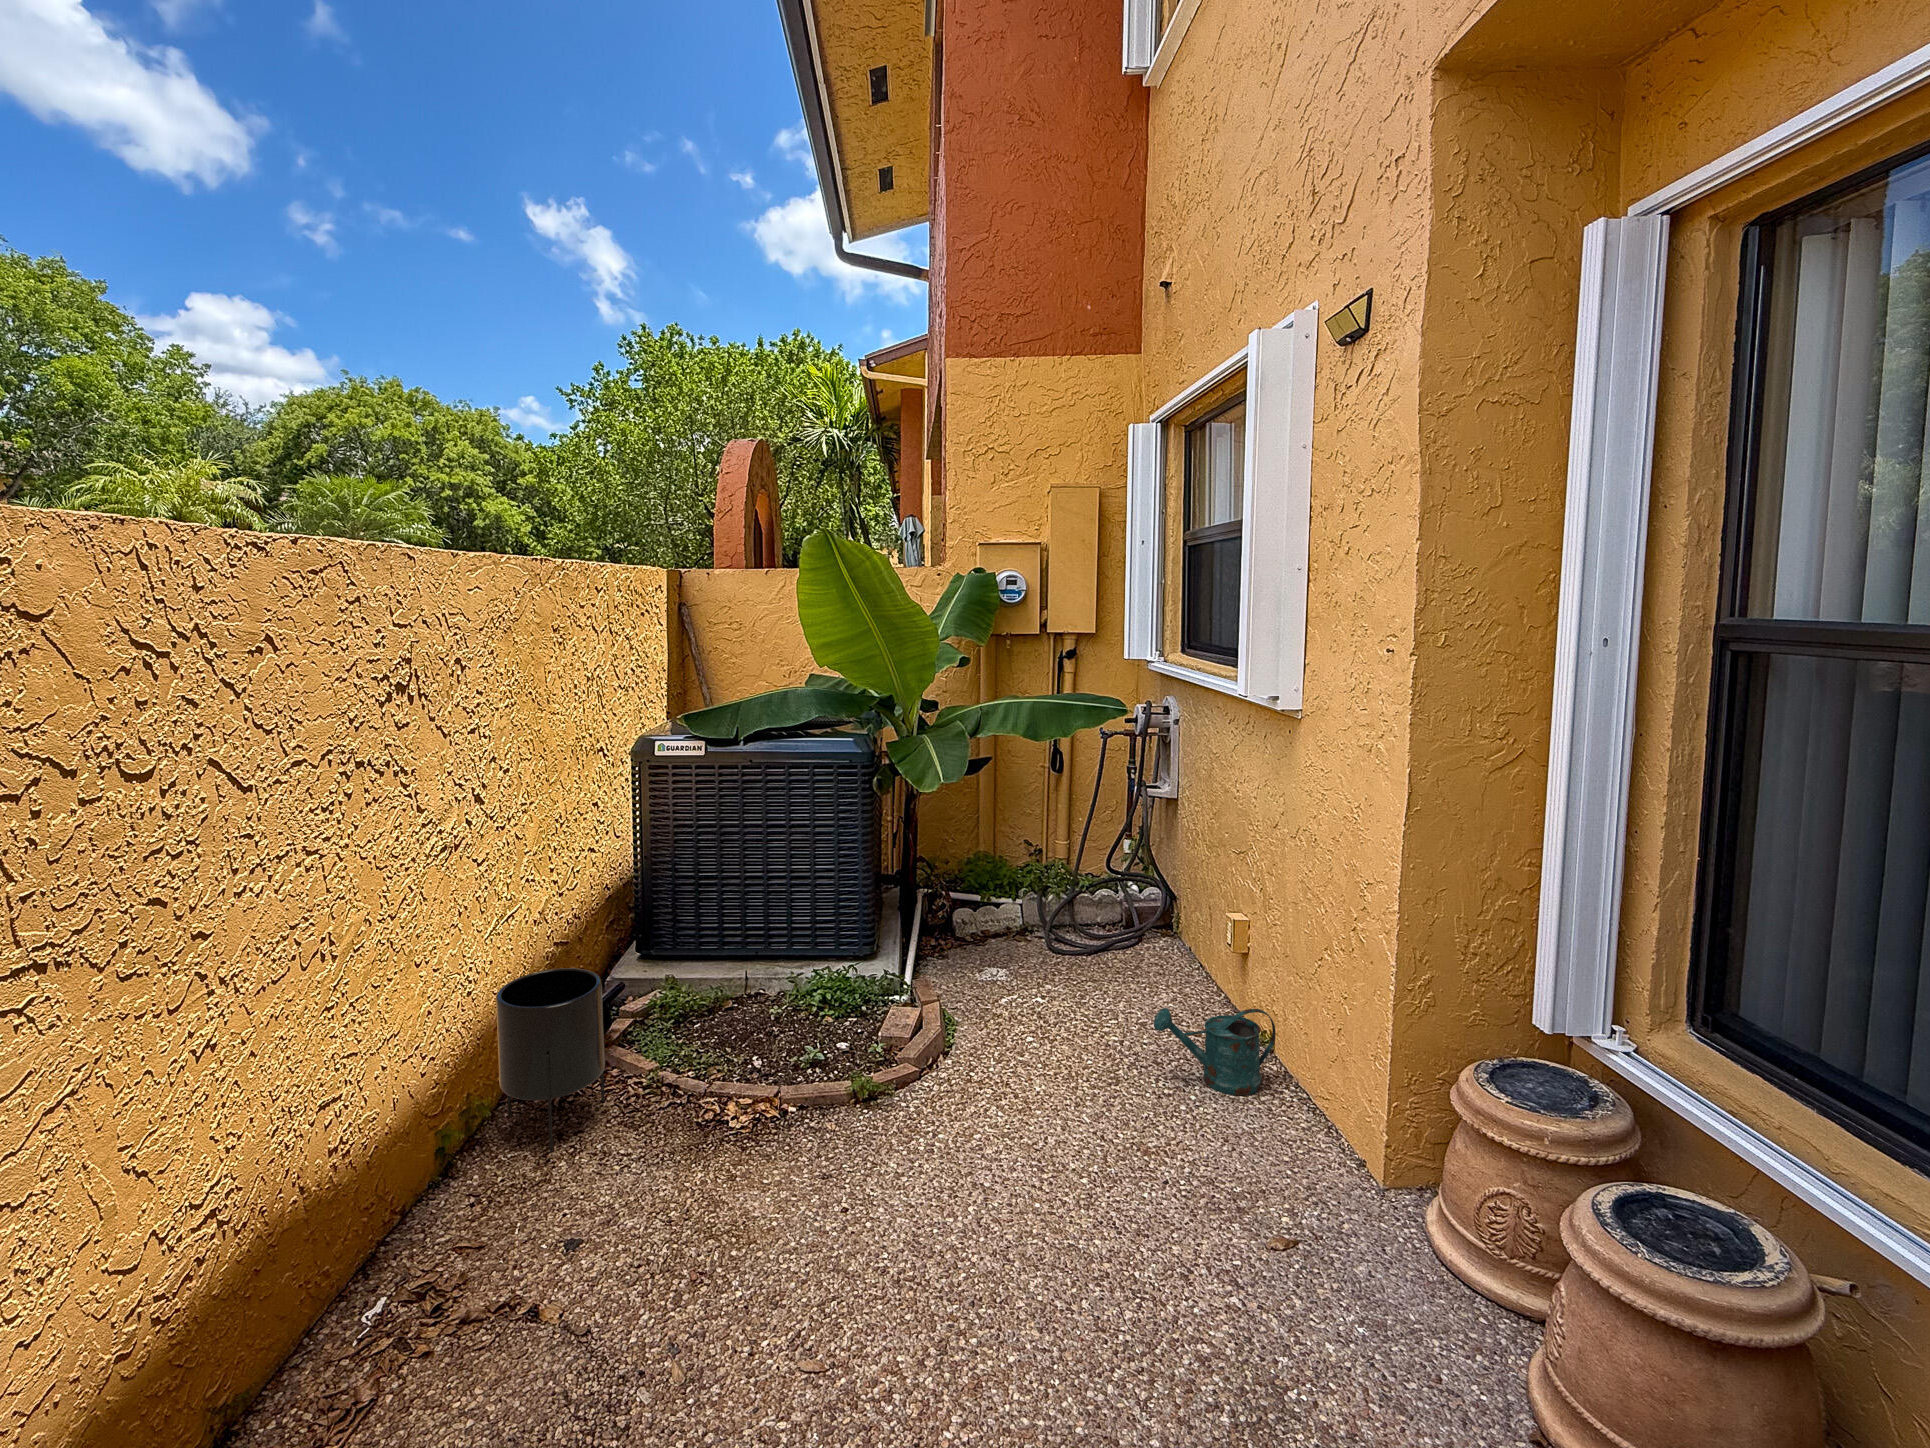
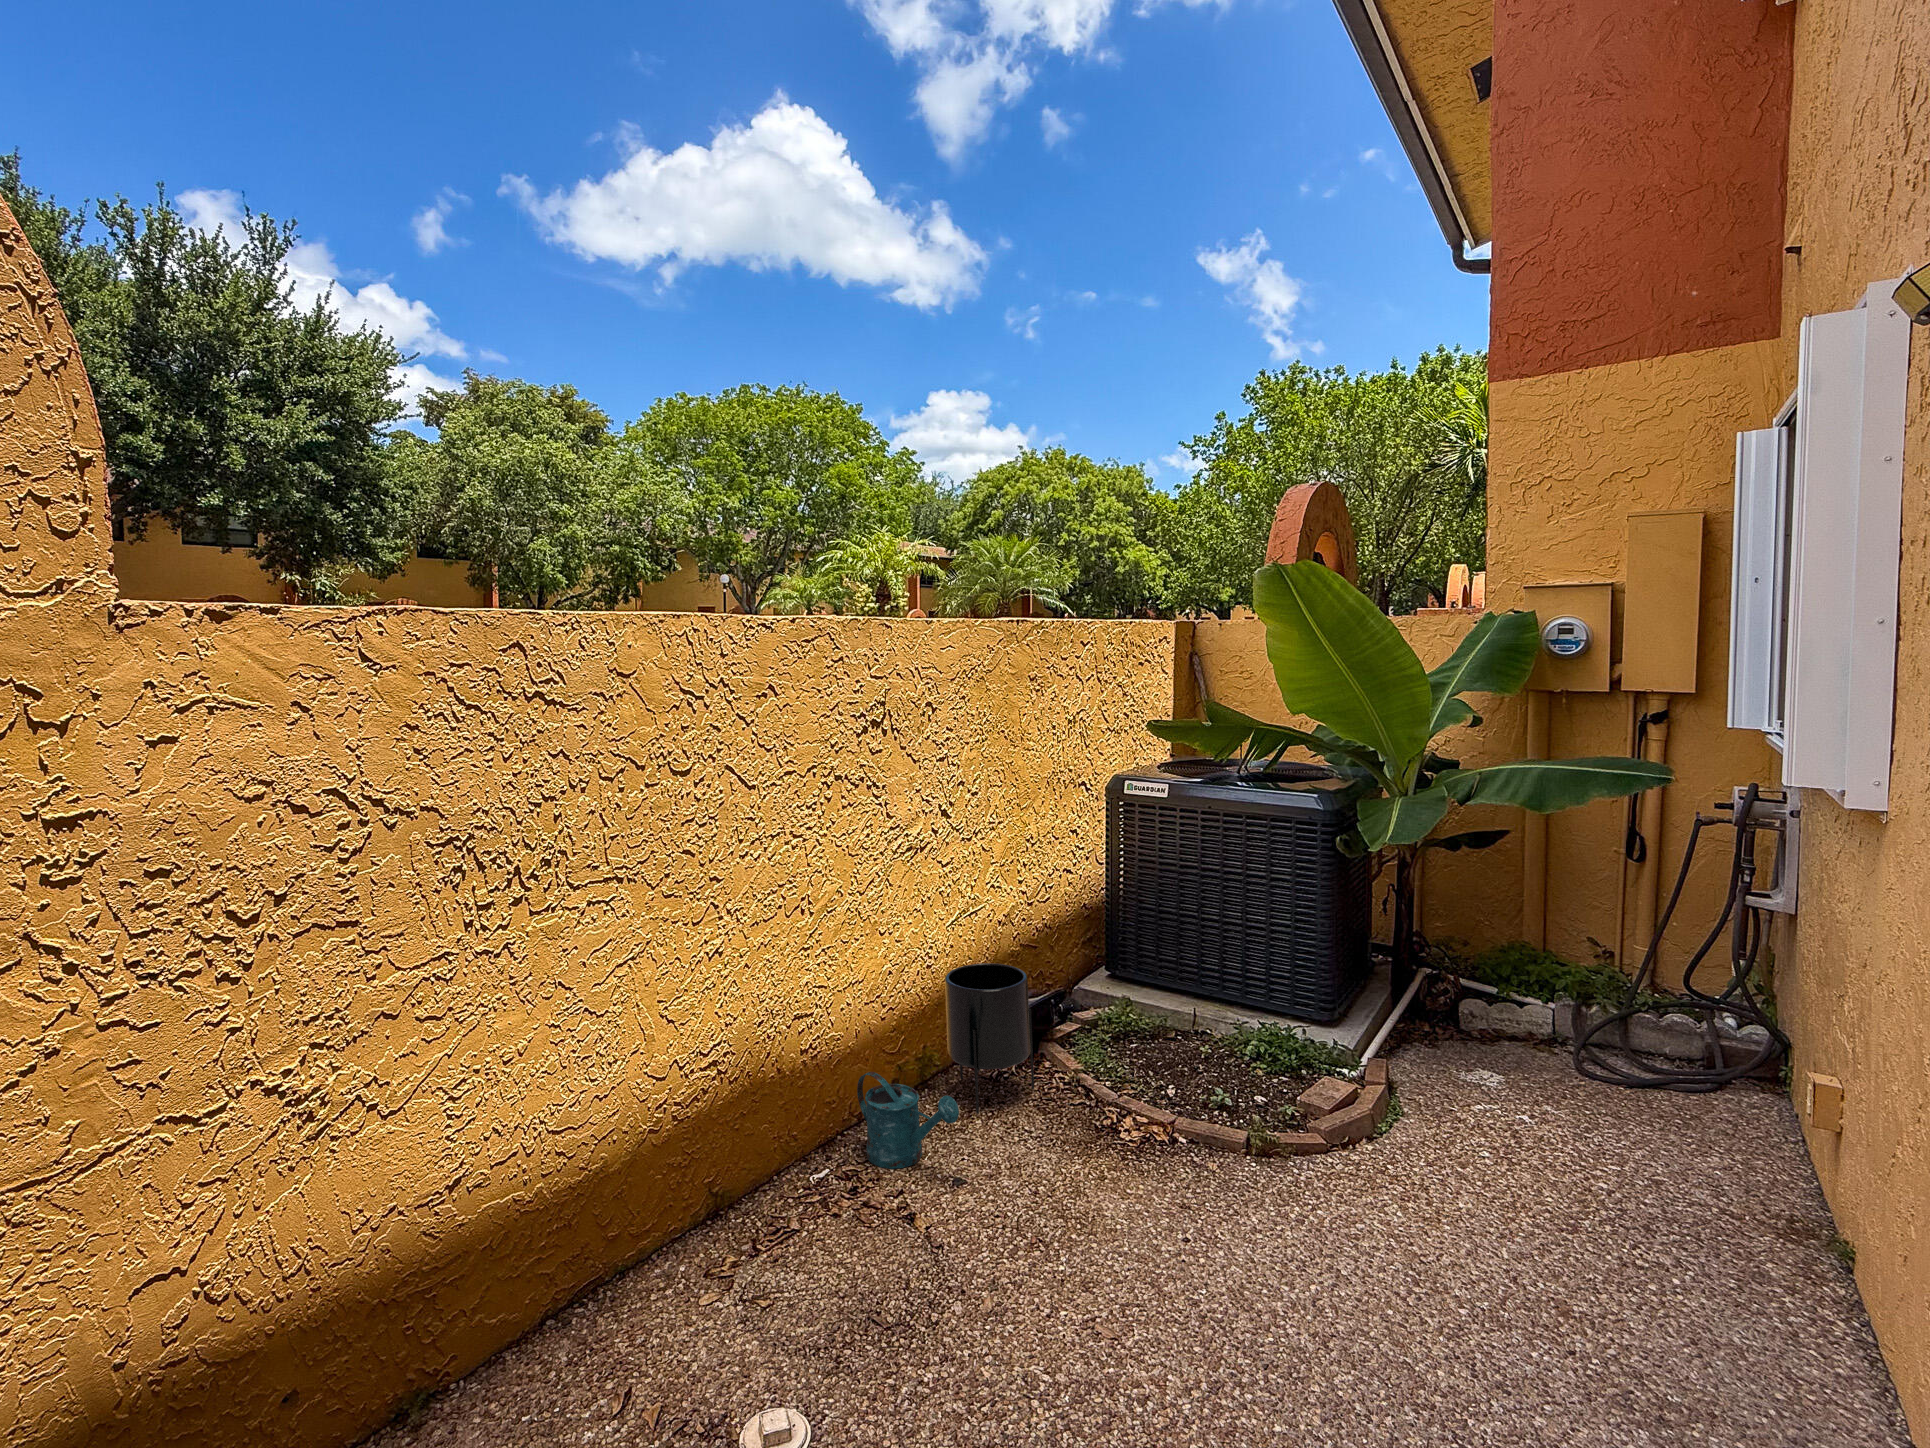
watering can: present [1154,1008,1276,1095] -> present [857,1072,959,1169]

